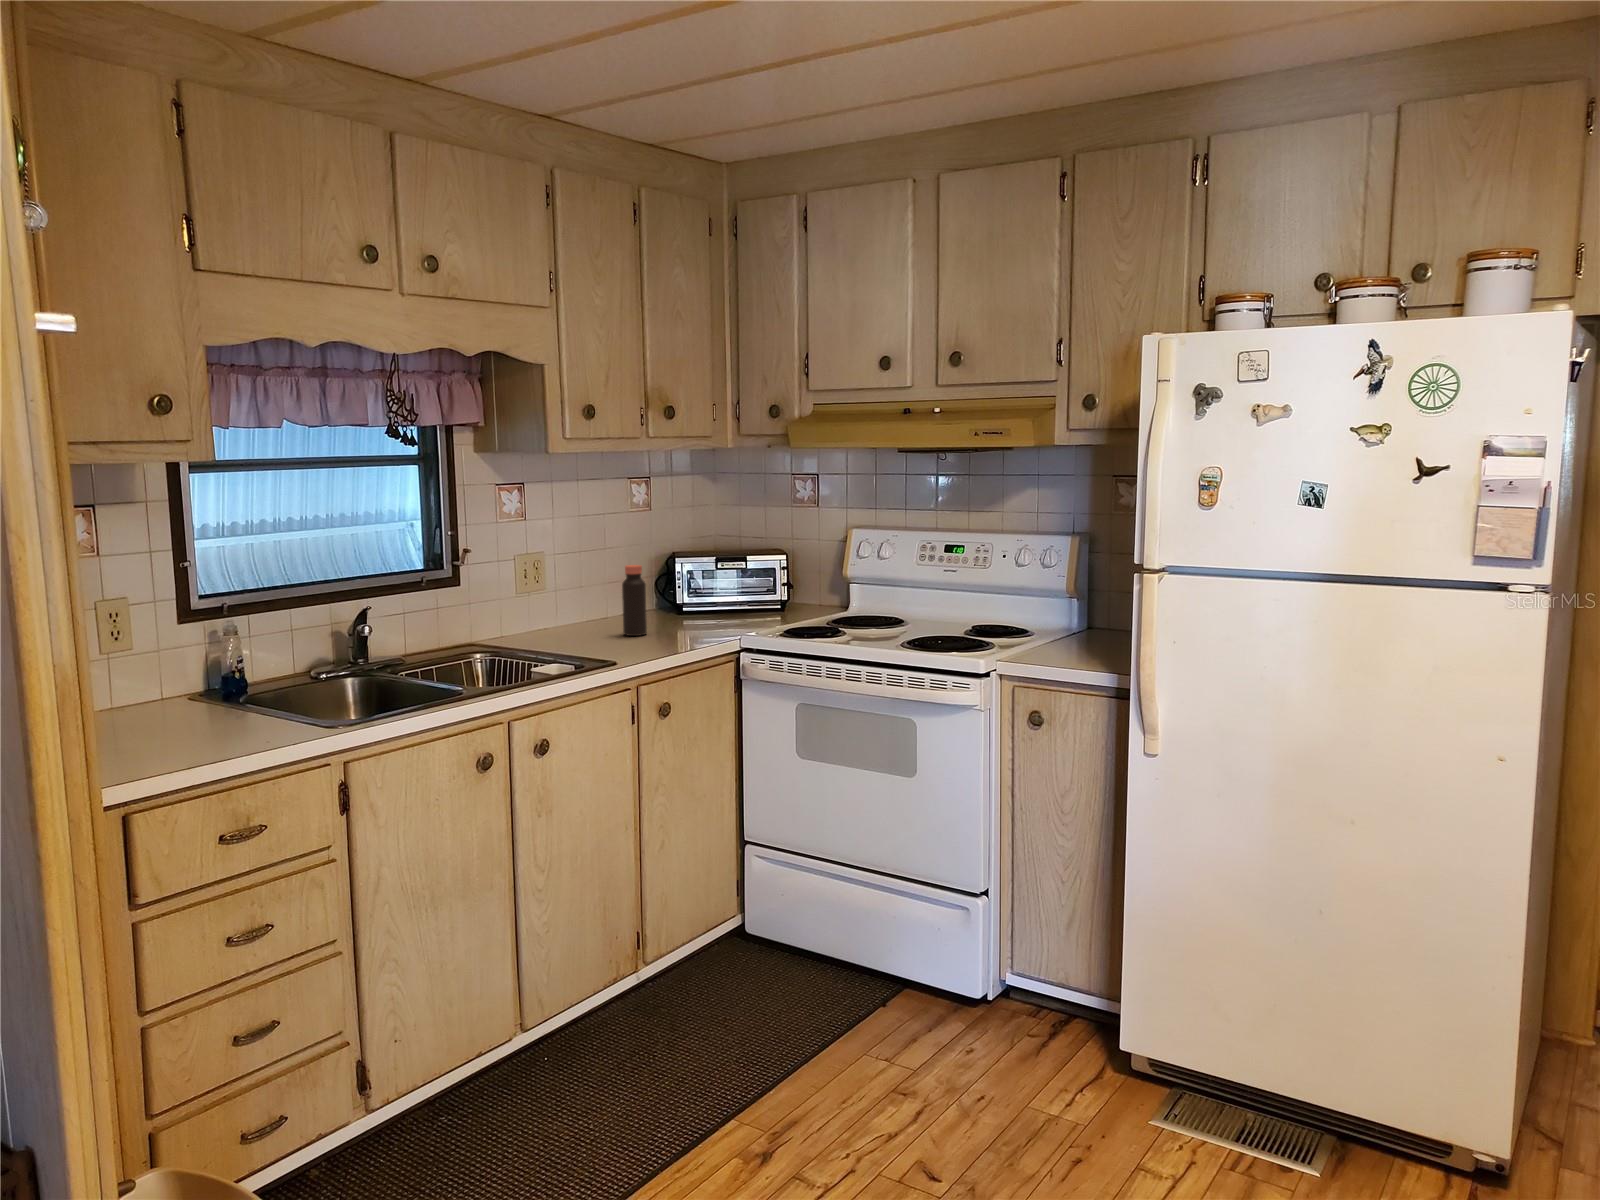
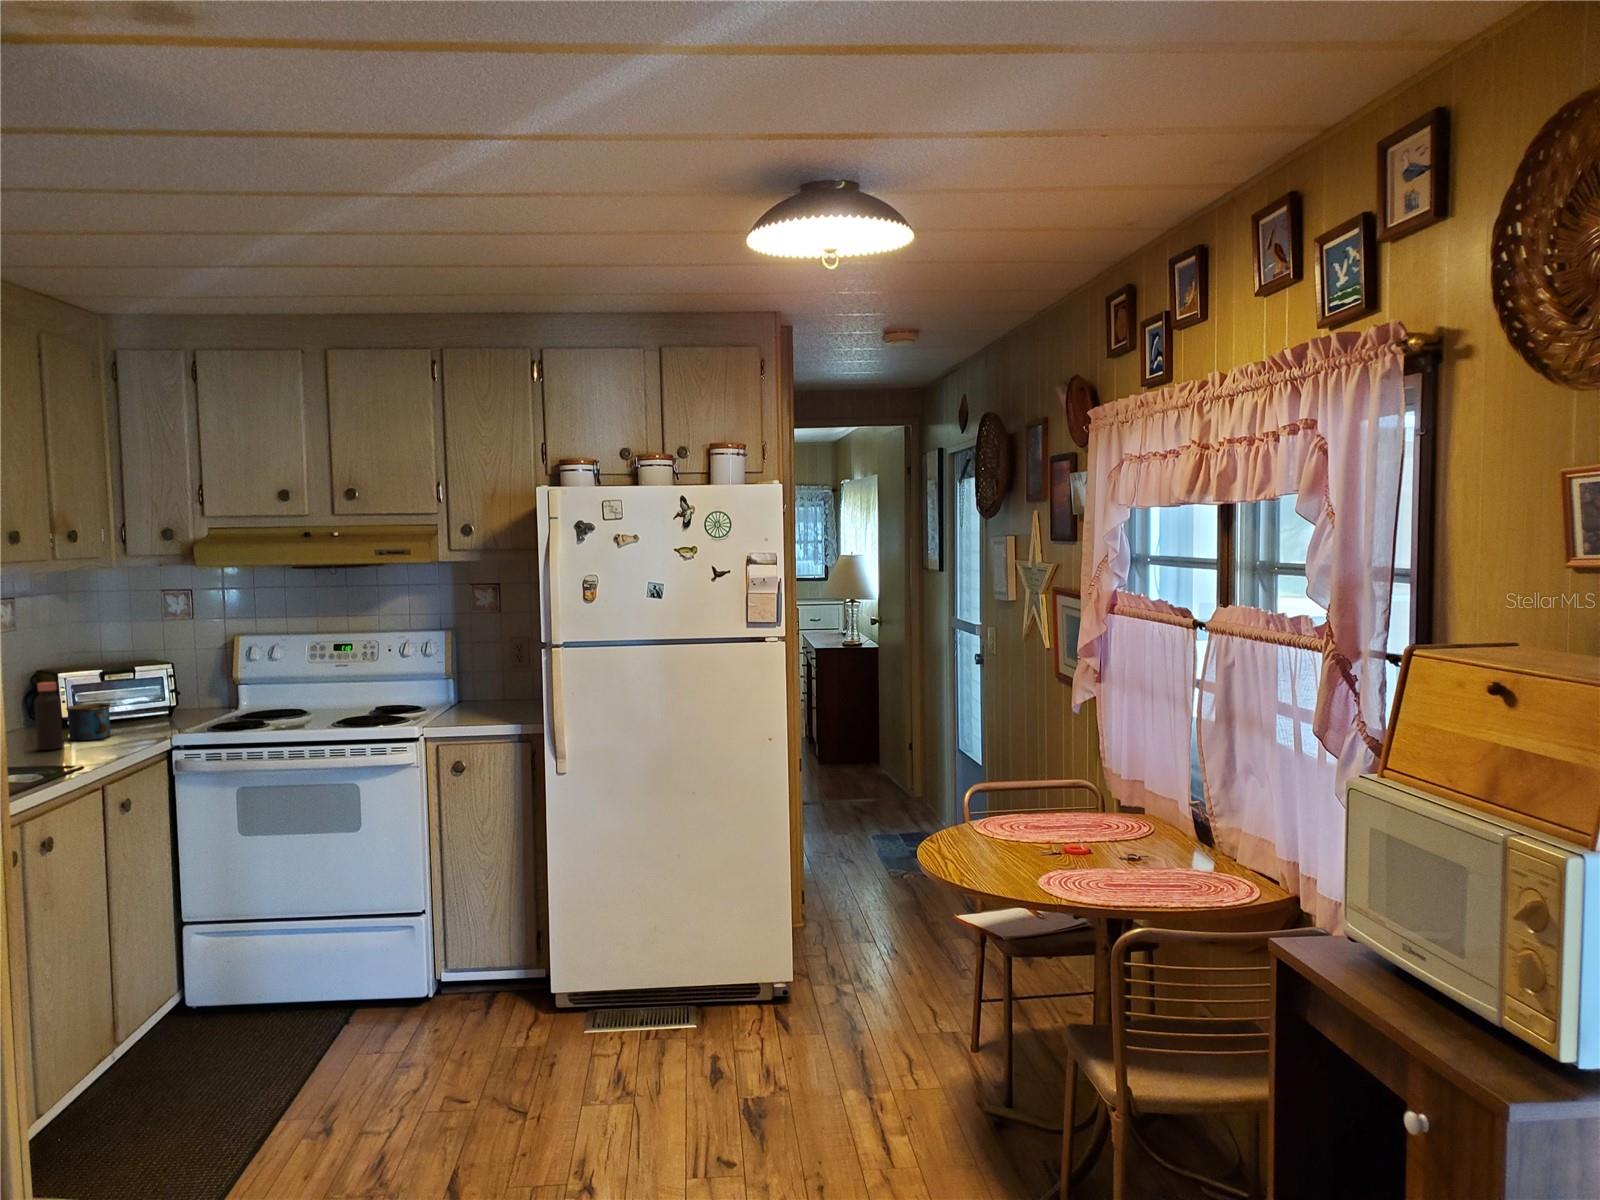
mug: none [663,590,704,629] -> present [66,703,111,740]

